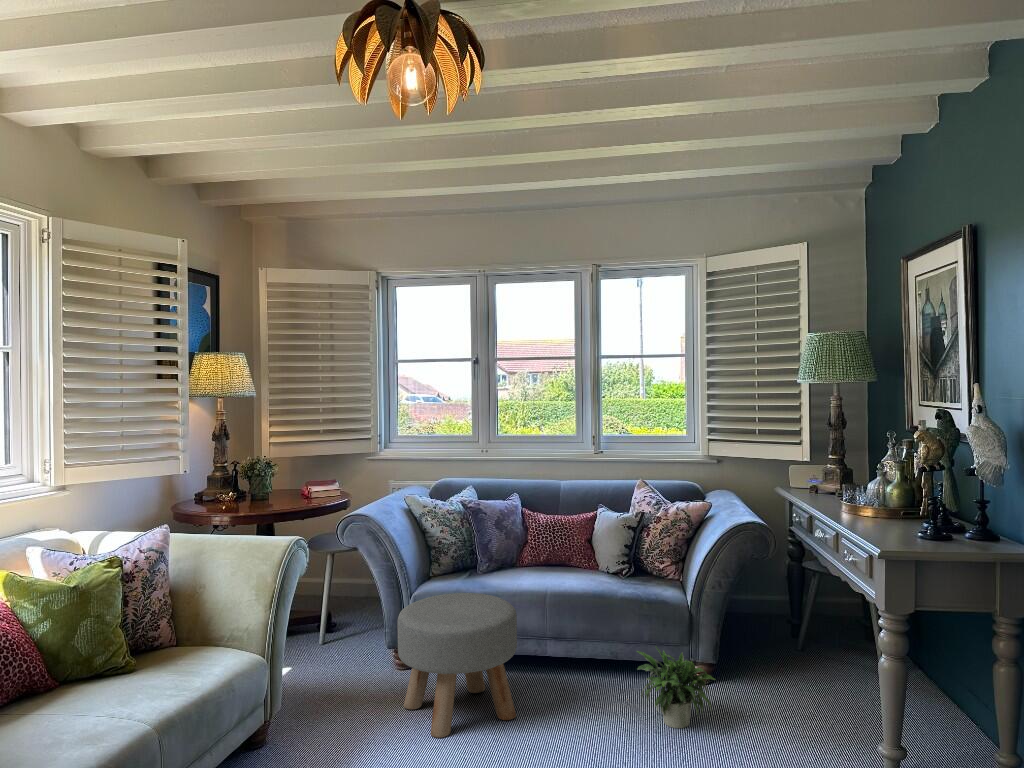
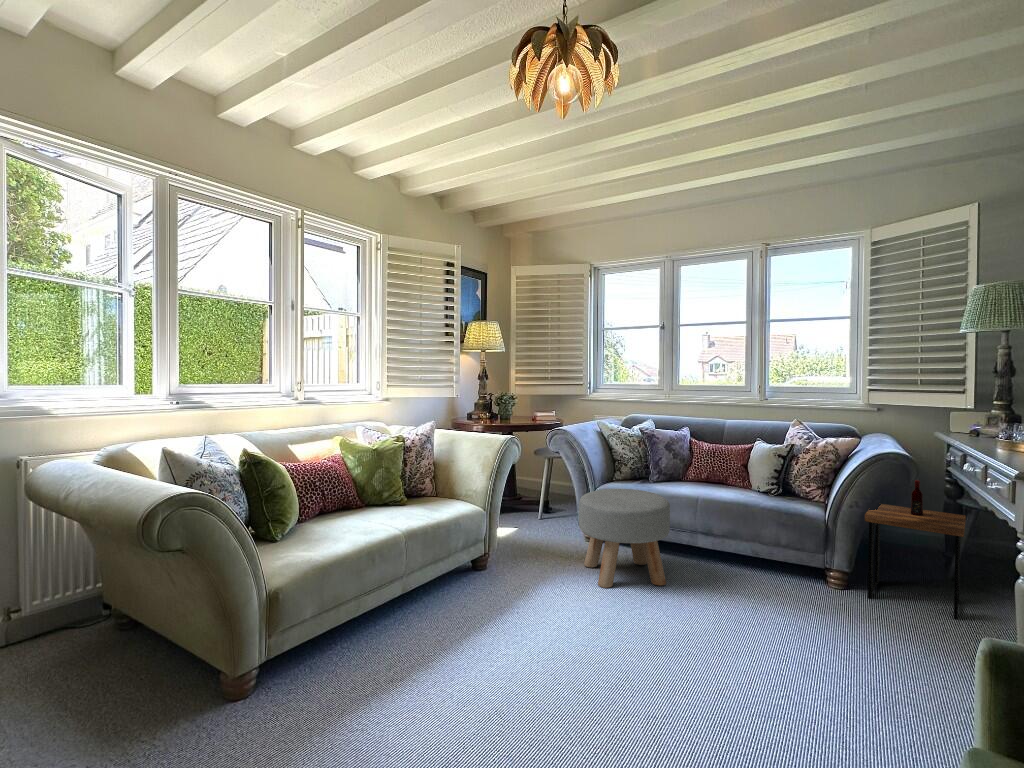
side table: none [727,549,820,700] -> present [865,480,966,620]
potted plant: present [627,647,715,728] -> none [762,546,844,617]

